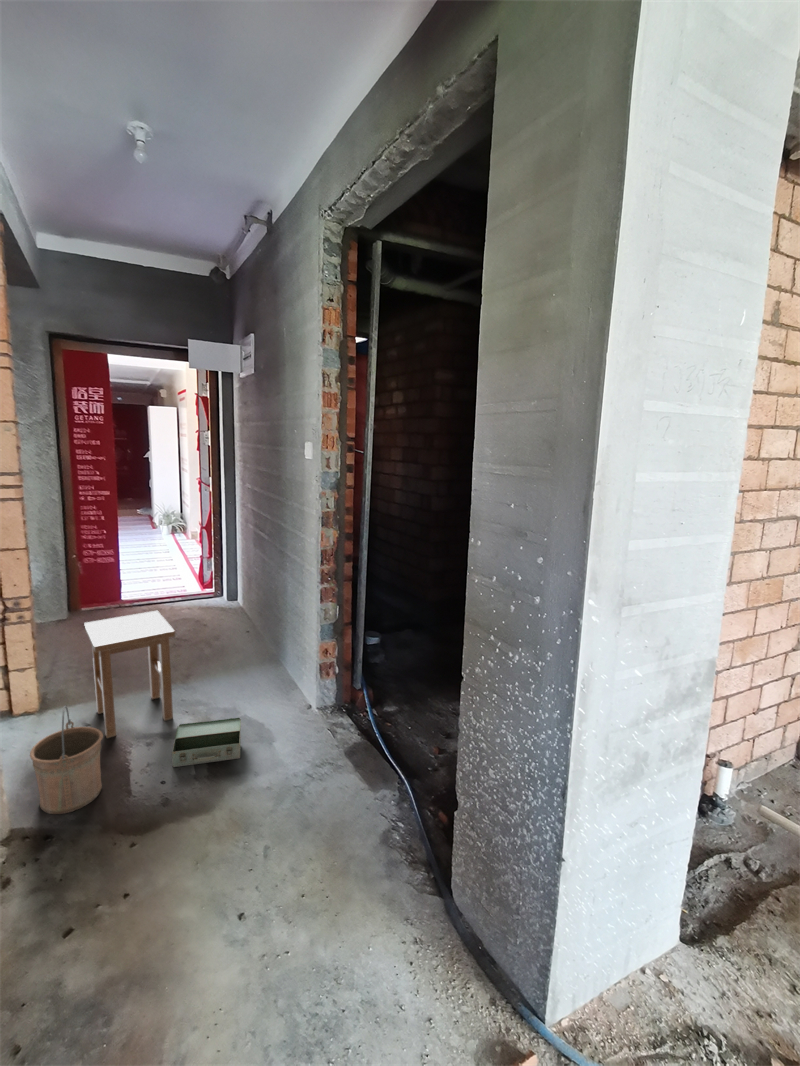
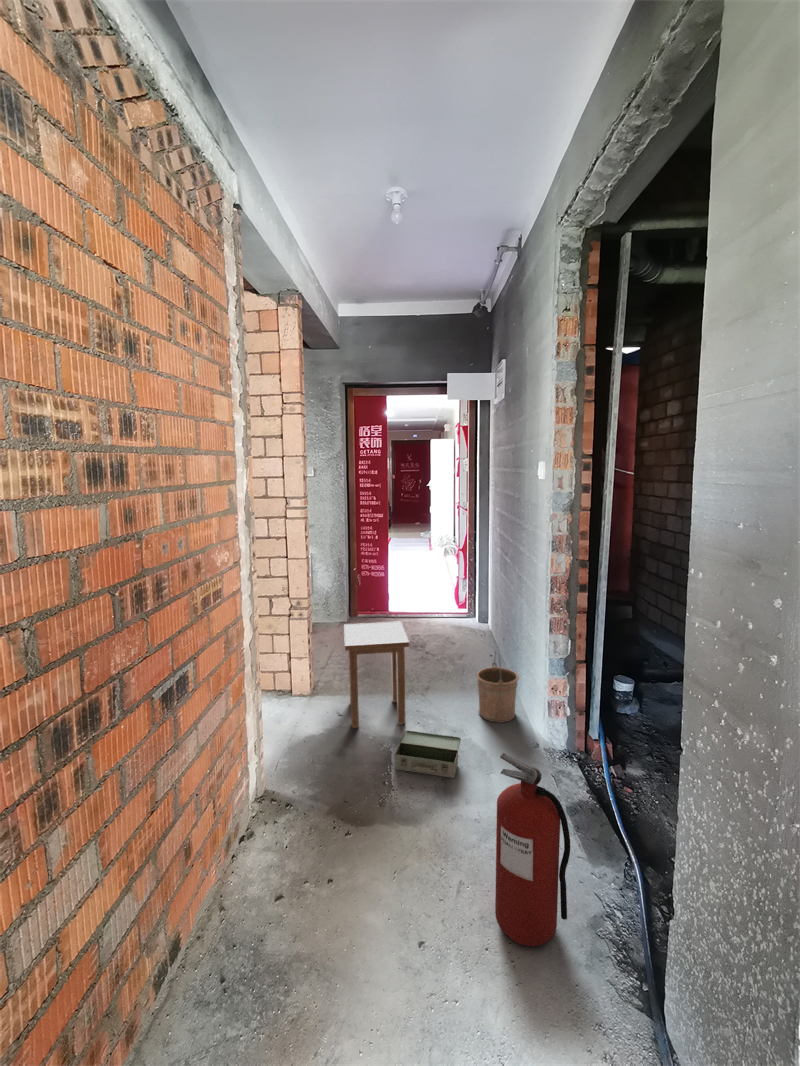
bucket: present [30,706,103,814] -> present [477,650,519,723]
fire extinguisher: none [308,718,374,881] -> present [495,753,570,946]

